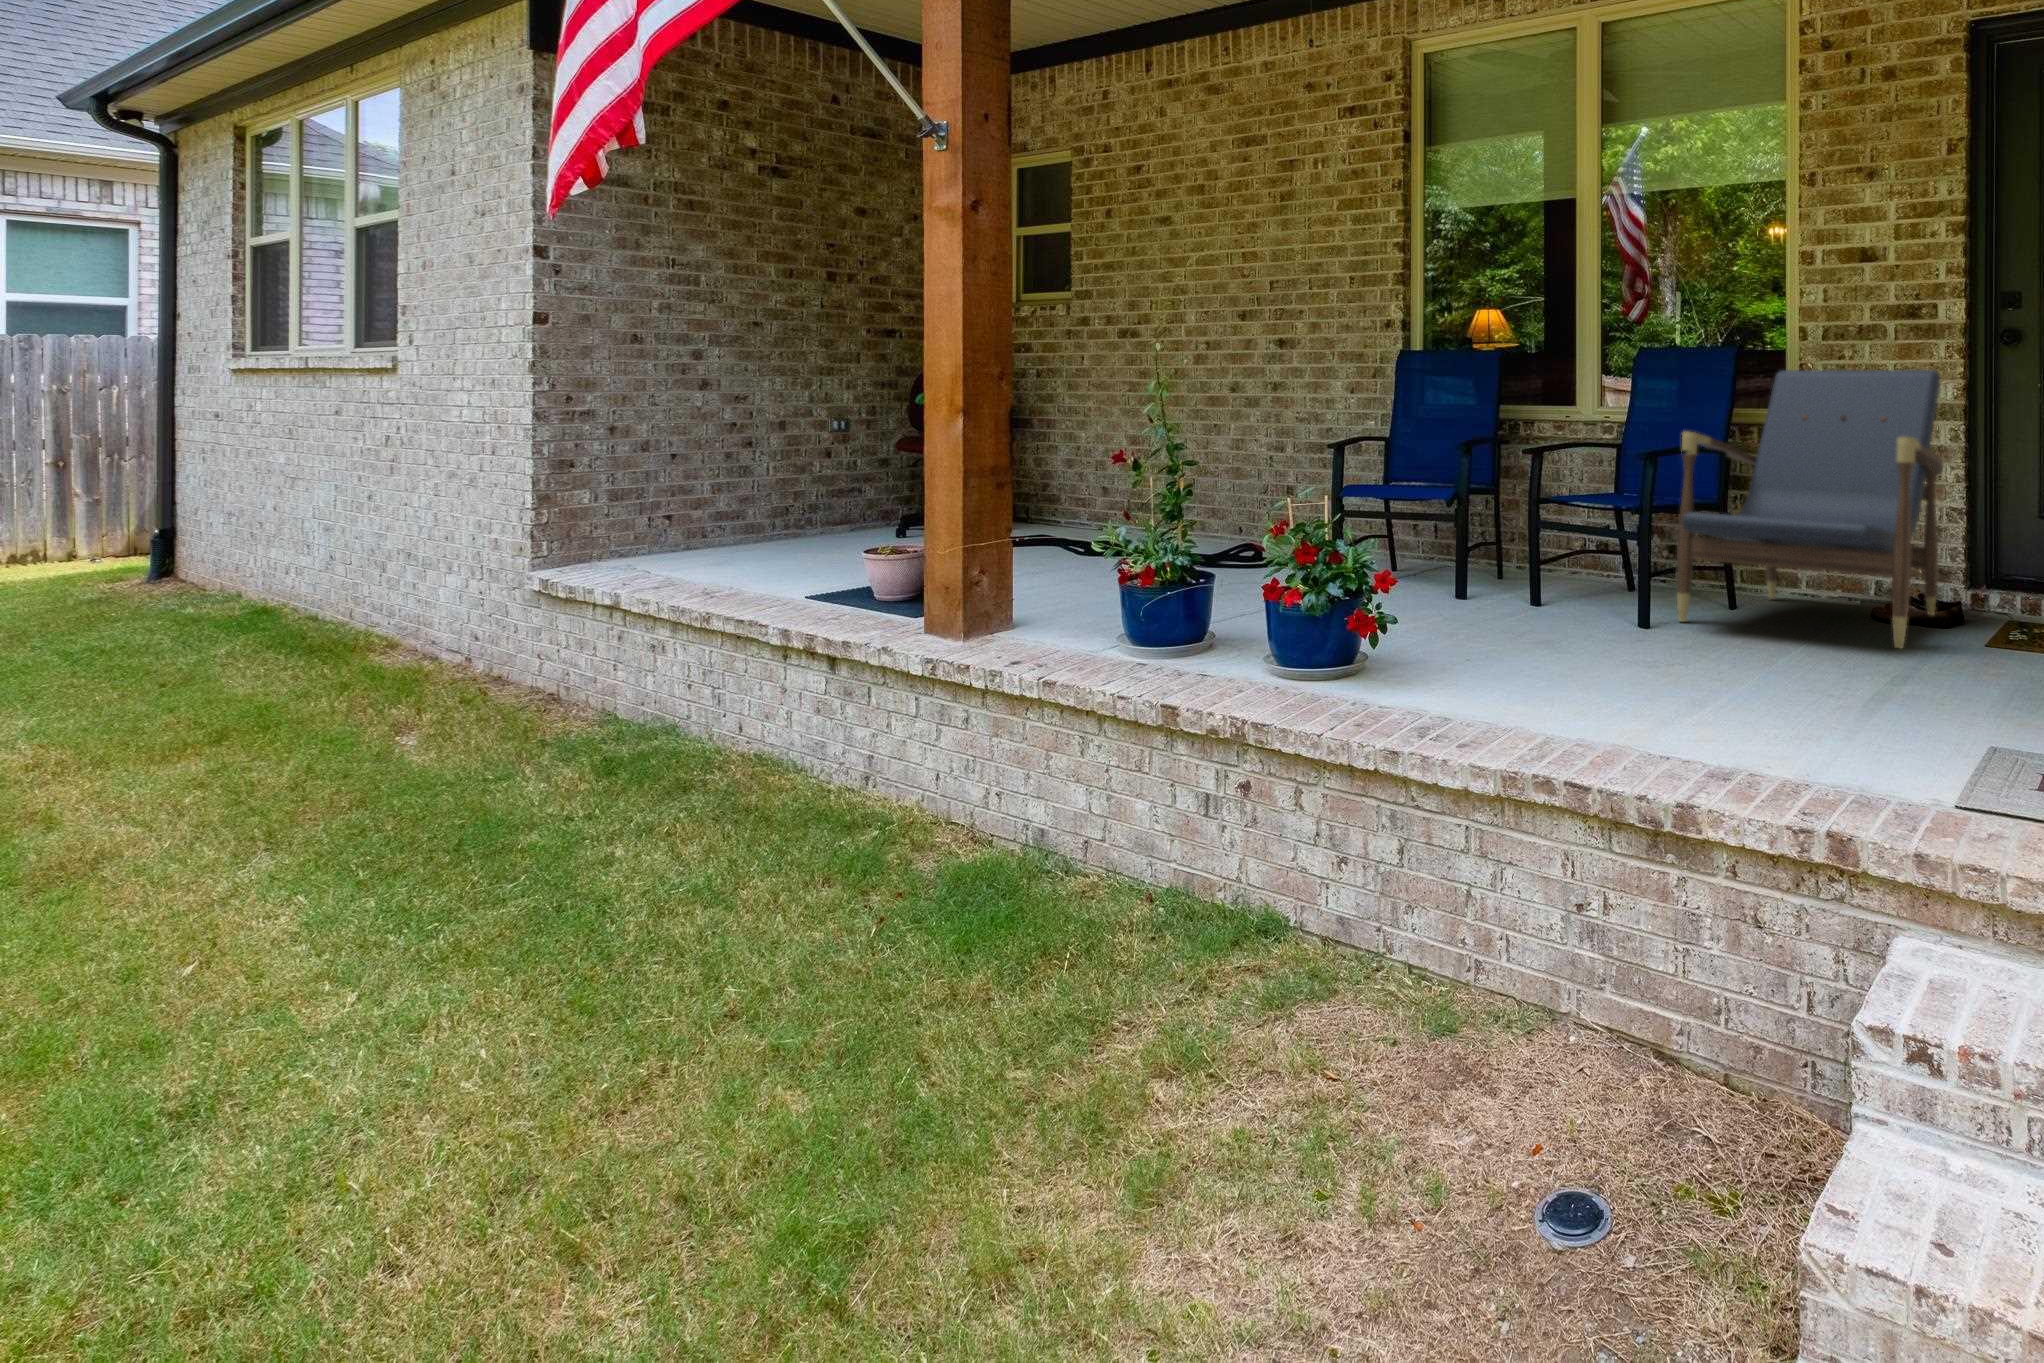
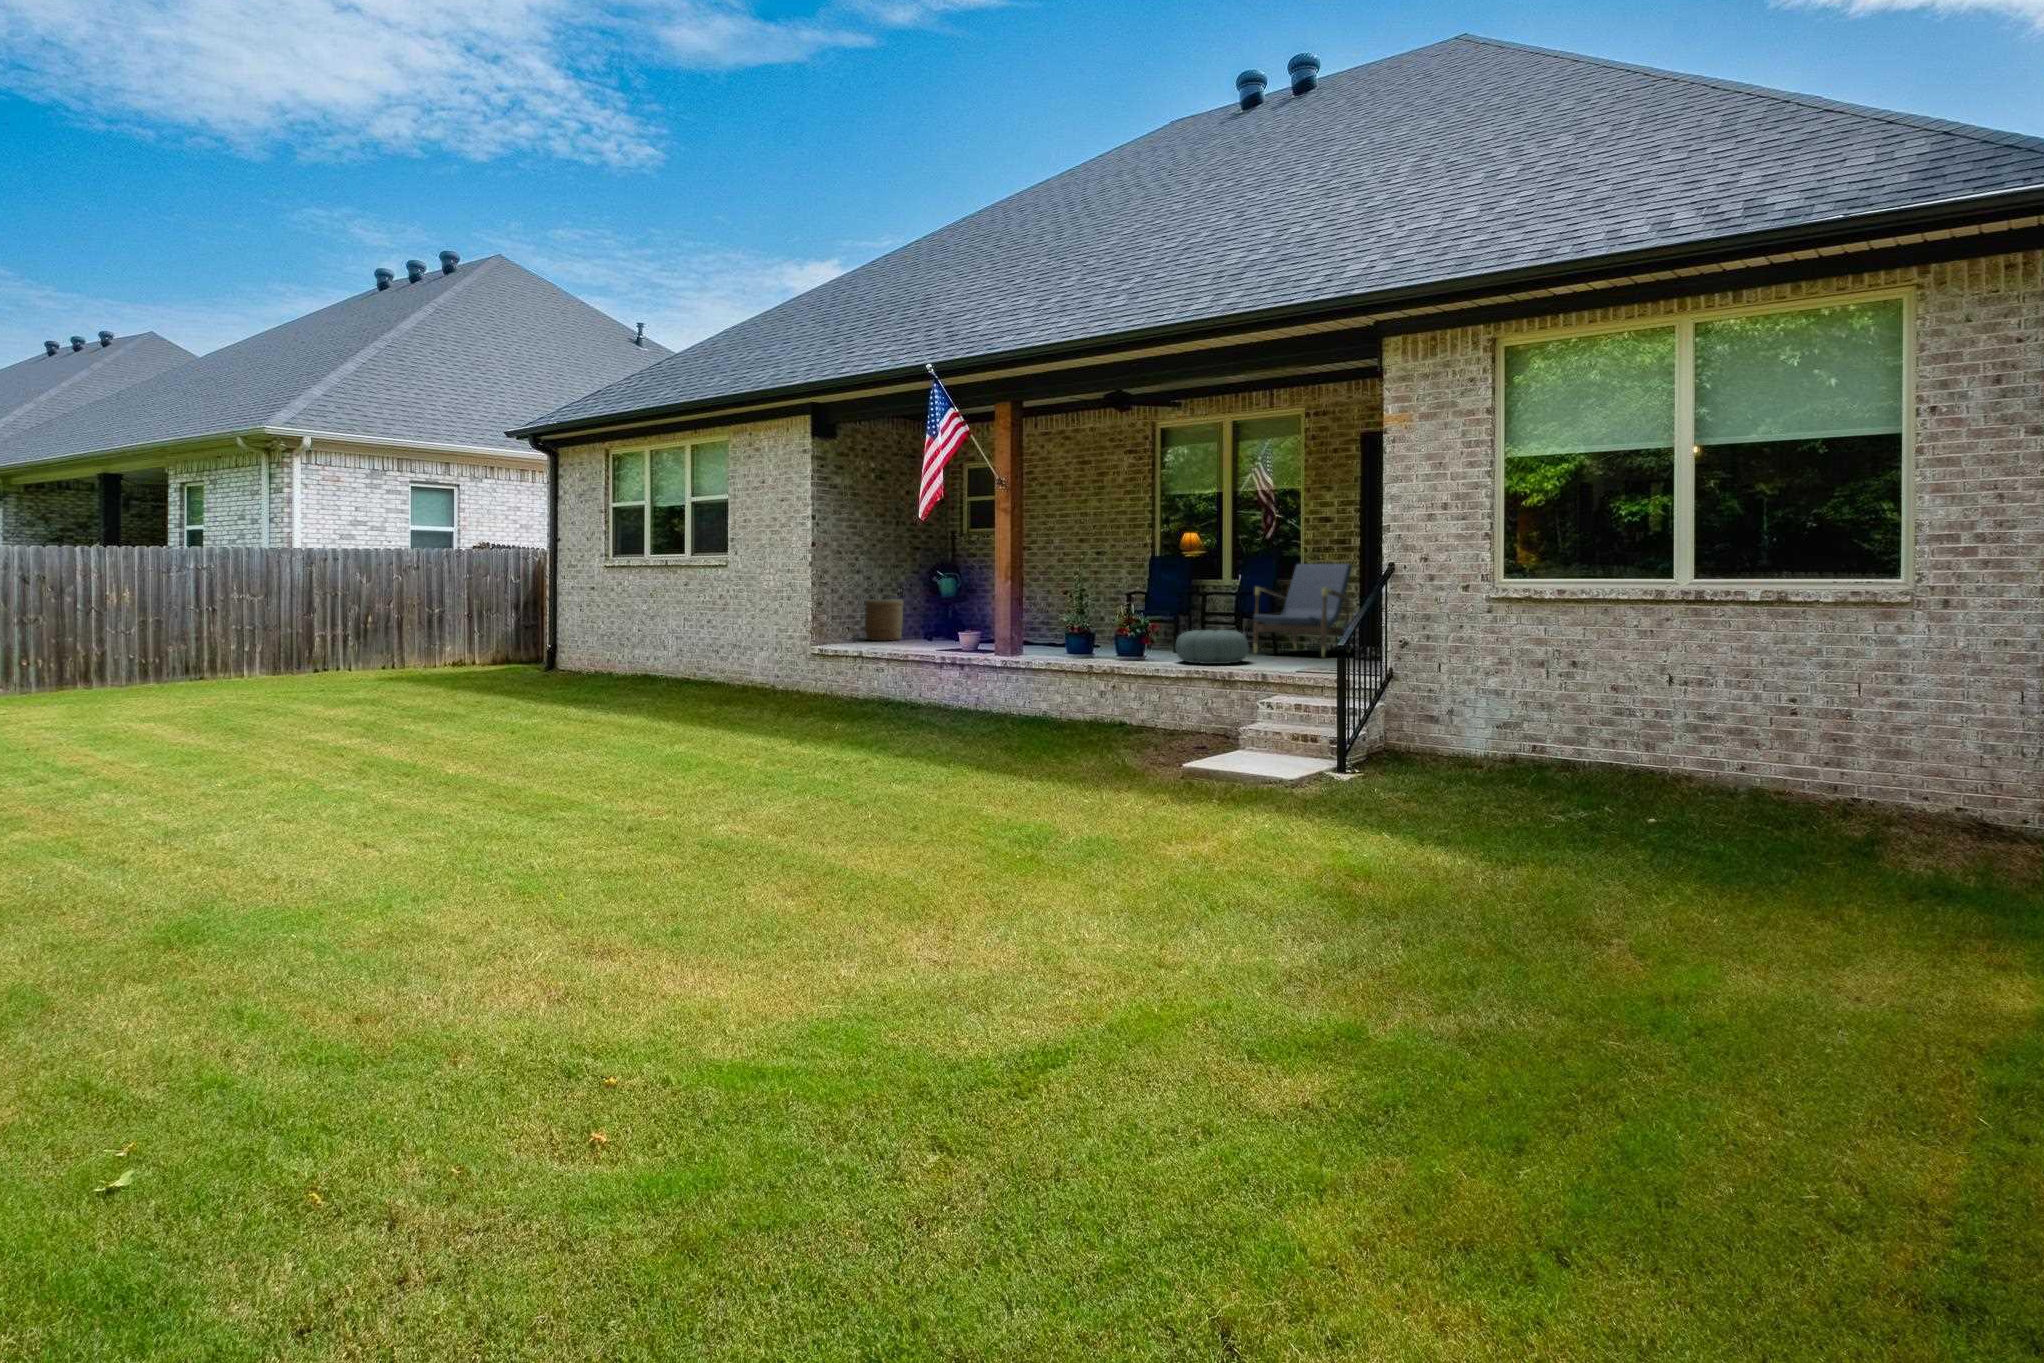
woven basket: none [712,449,824,552] -> present [865,599,903,641]
pouf: none [1461,575,1710,709] -> present [1175,630,1249,664]

